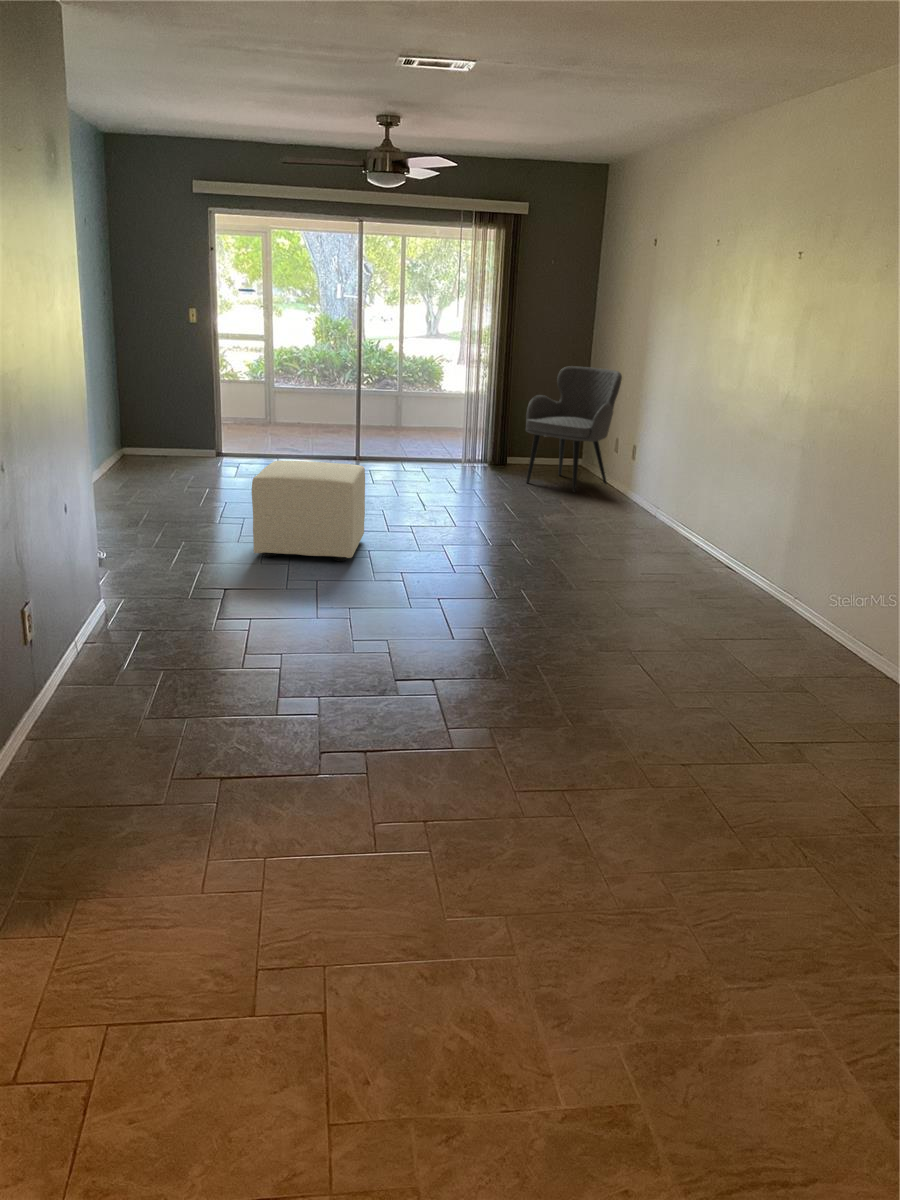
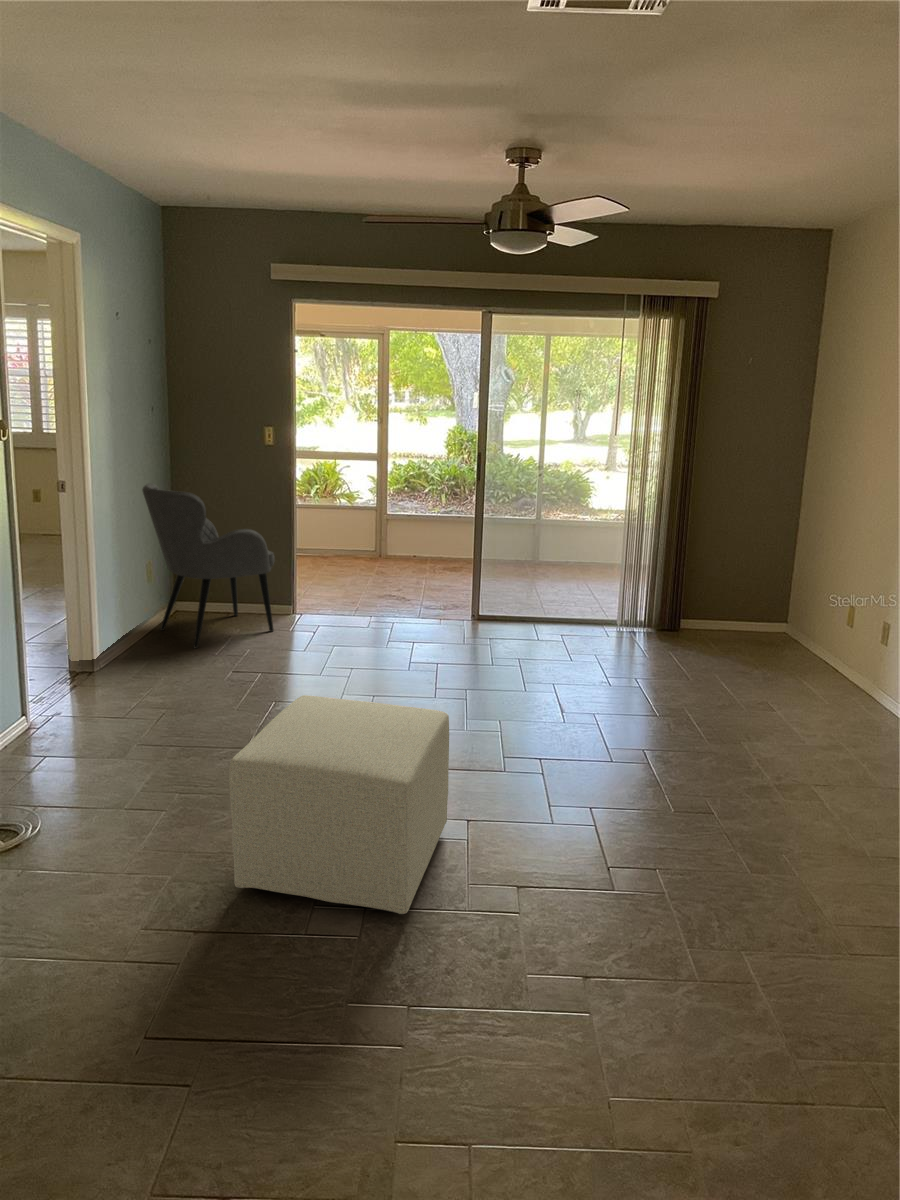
armchair: present [526,366,622,492] -> present [142,483,275,648]

